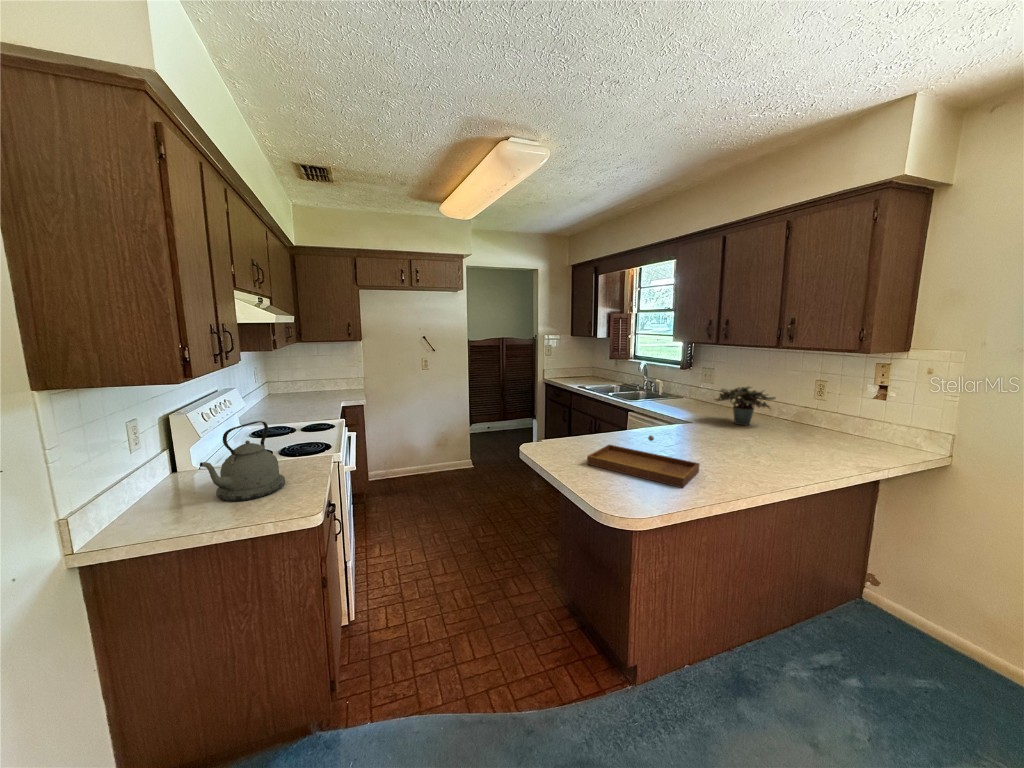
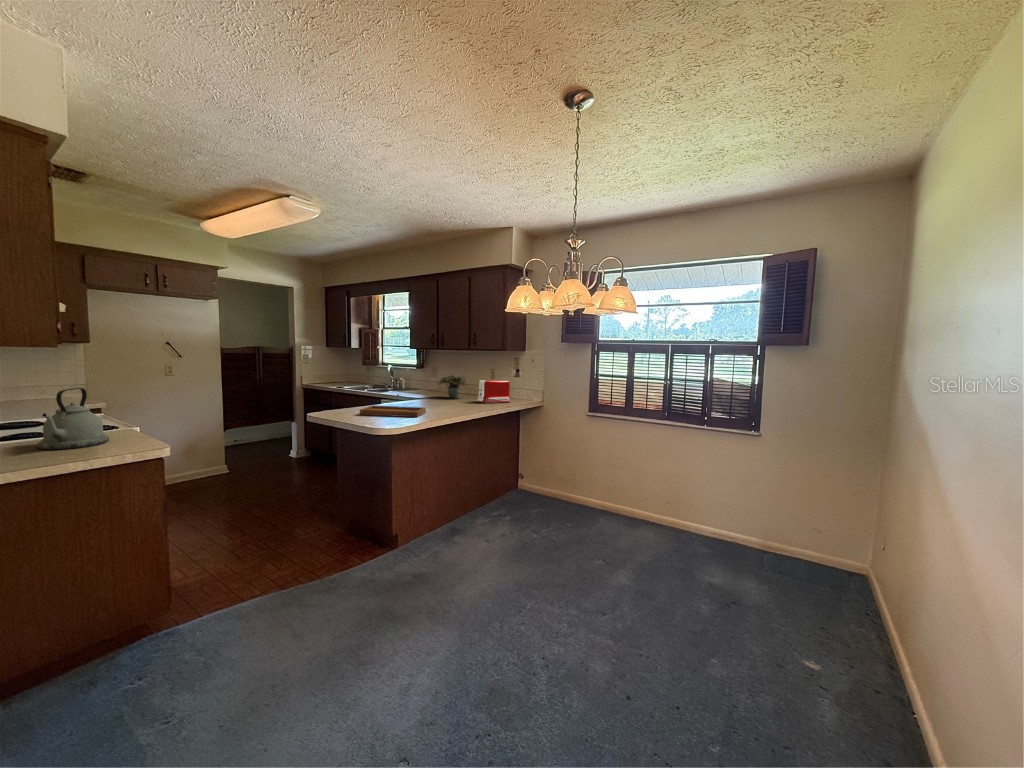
toaster: none [795,404,871,450] -> present [478,380,511,403]

